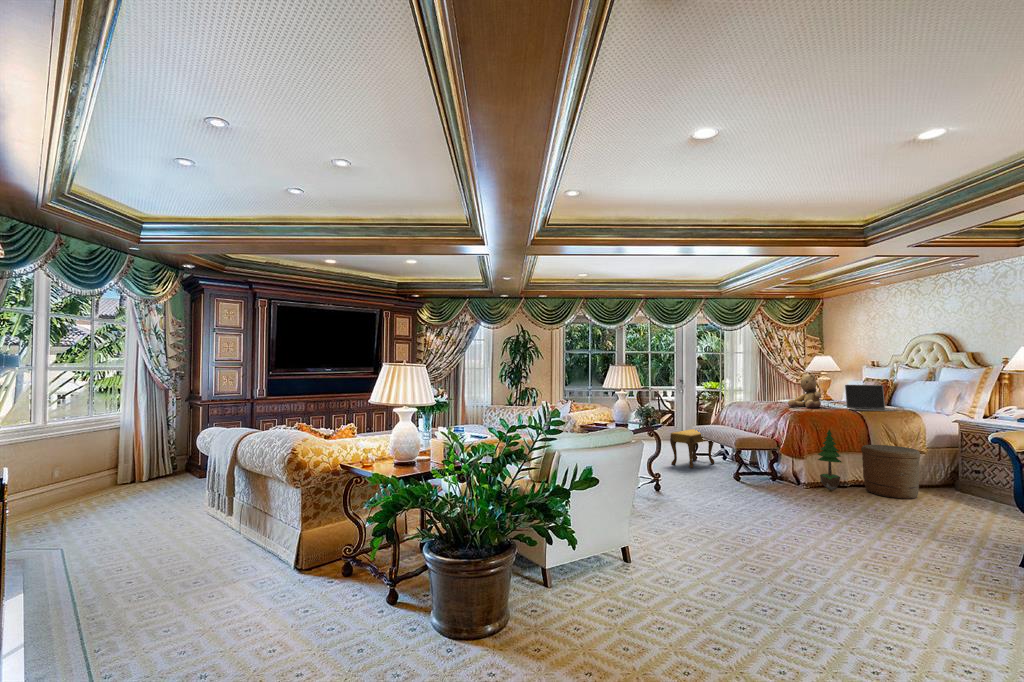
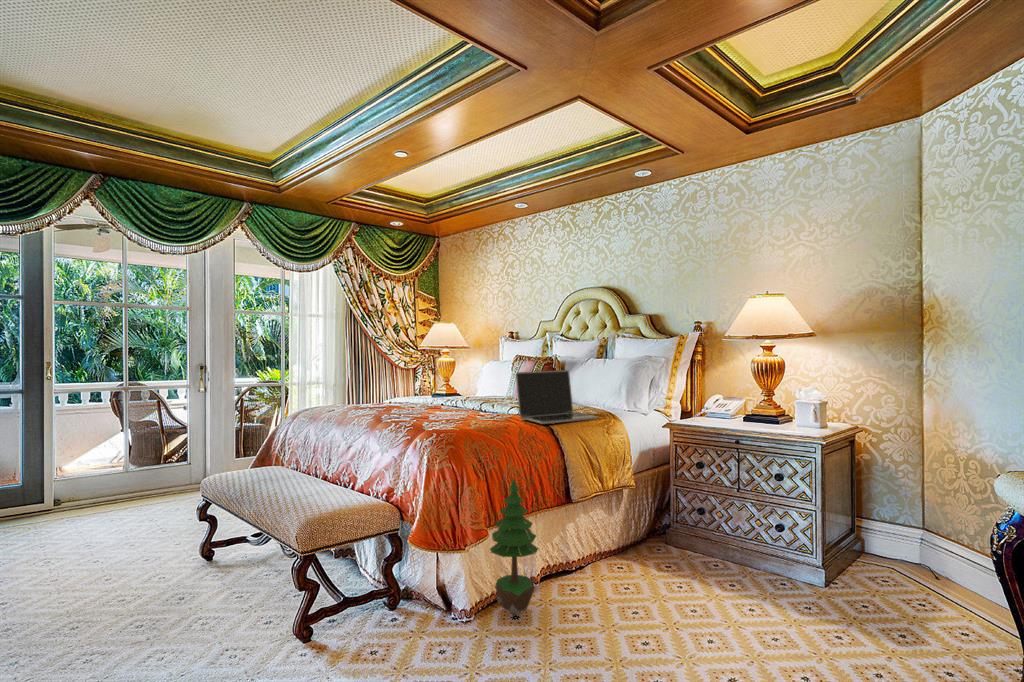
teddy bear: present [788,374,821,408] -> none [414,352,474,424]
footstool: present [670,429,714,468] -> none [131,495,258,617]
woven basket: present [861,445,920,499] -> none [558,486,655,605]

